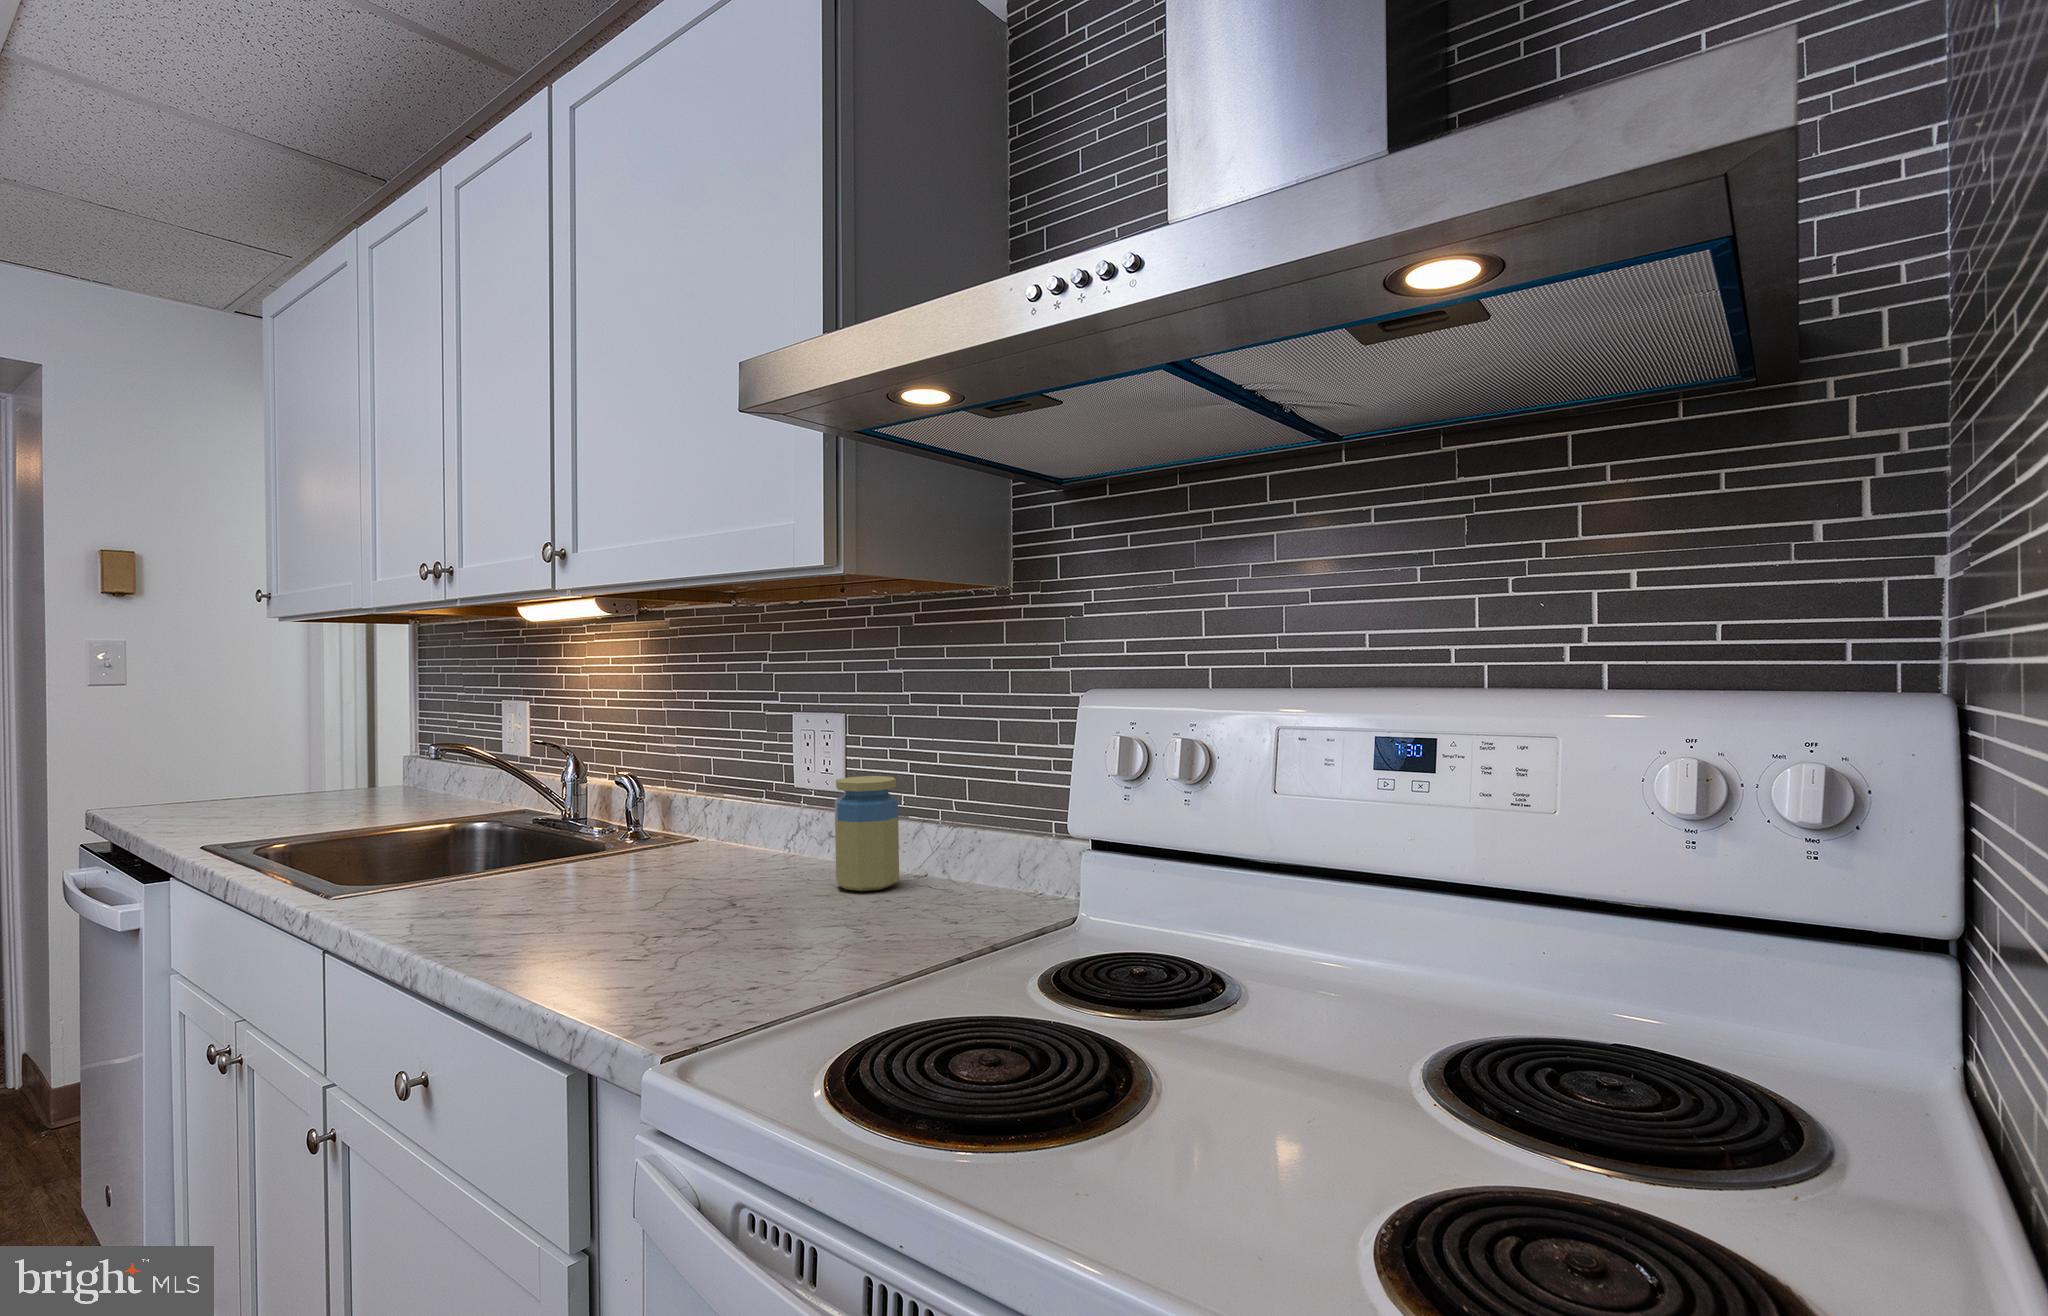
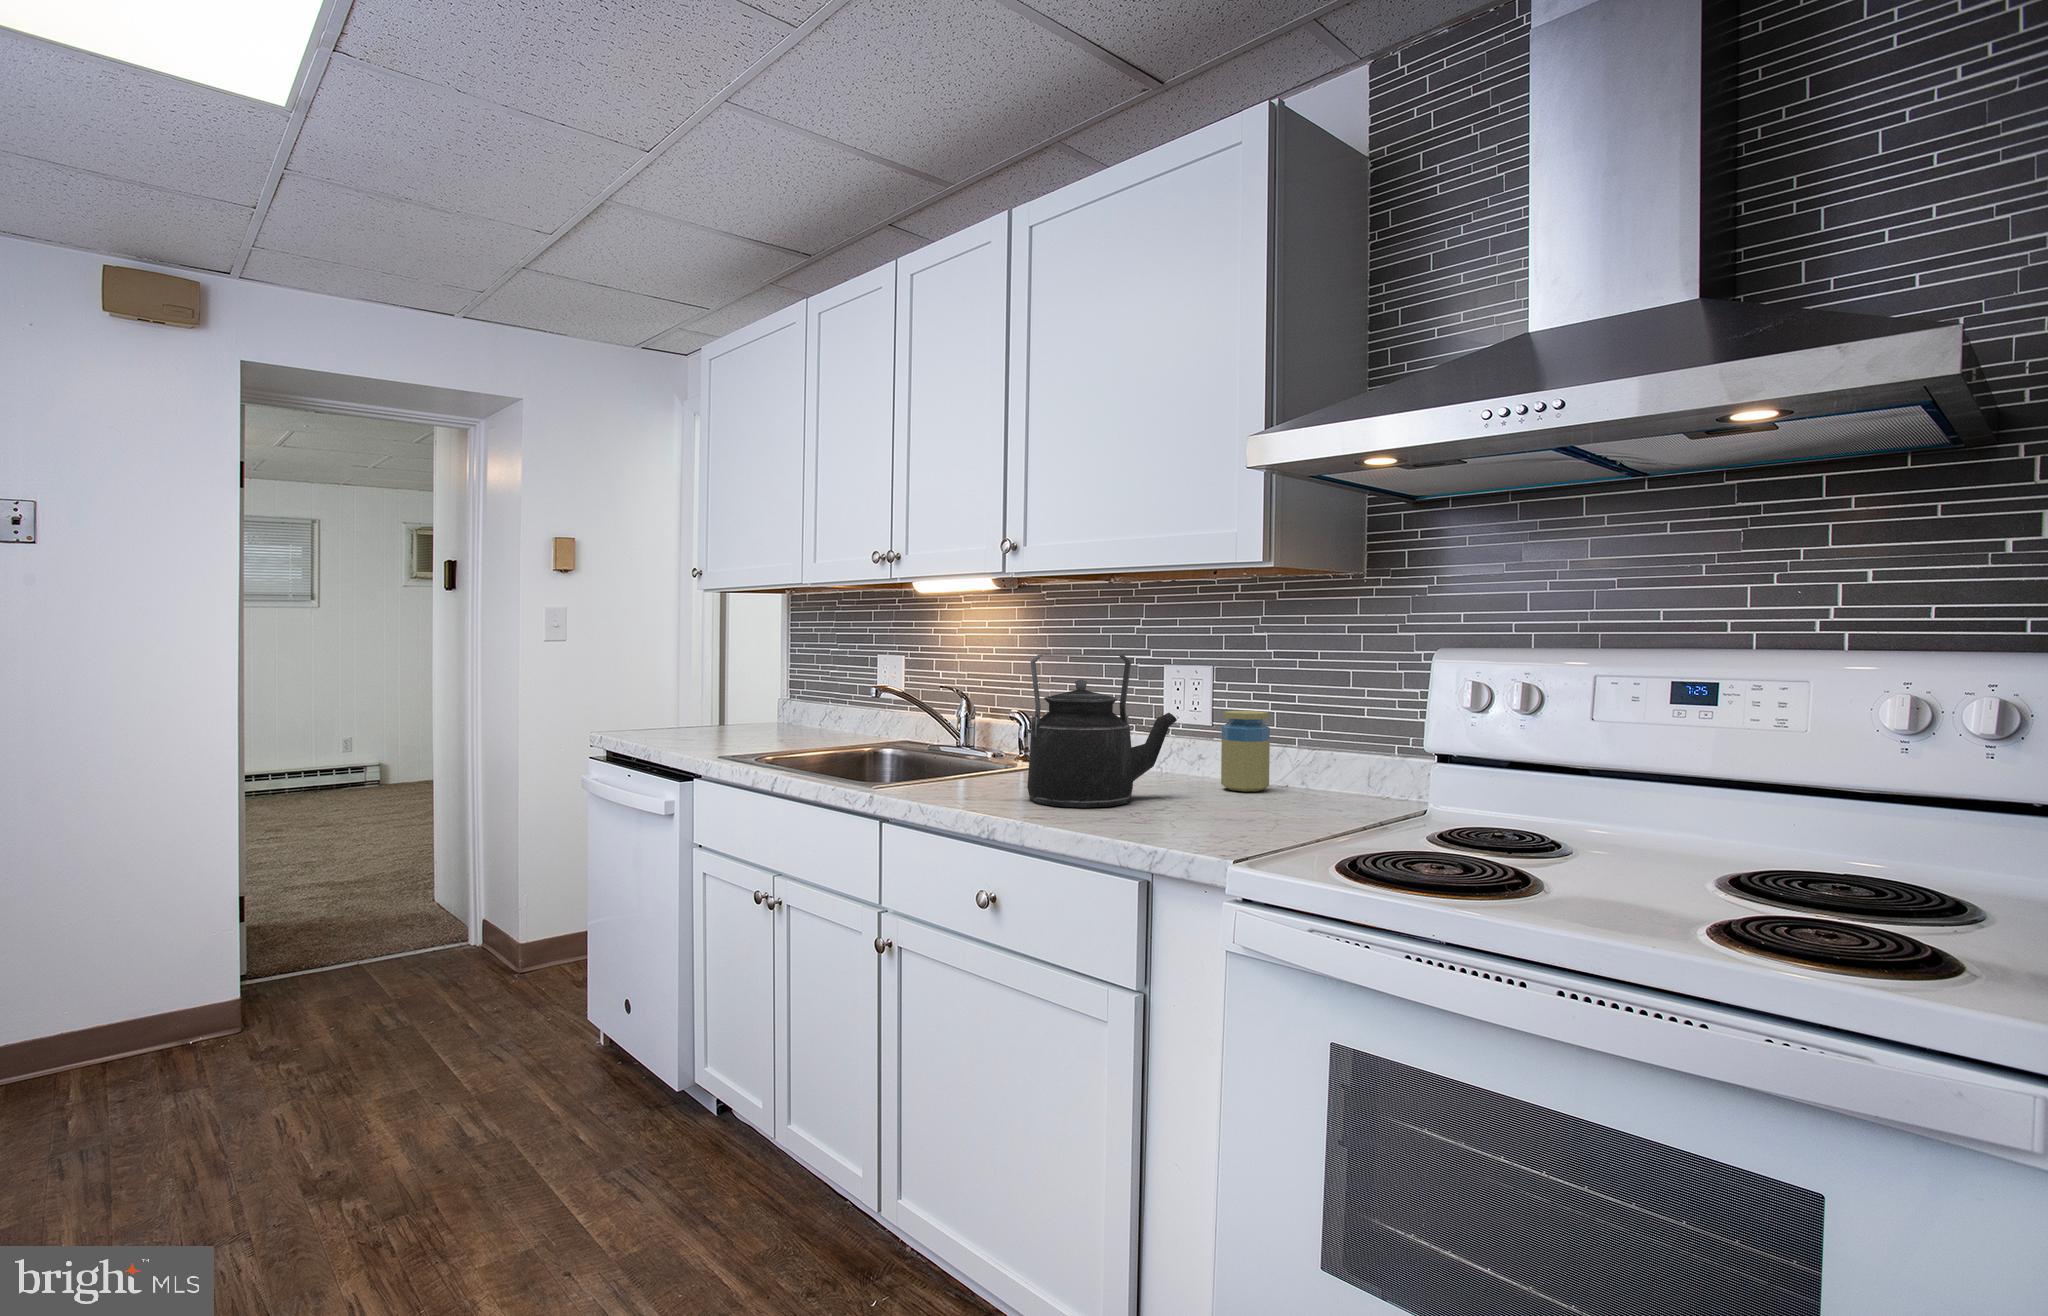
kettle: none [504,708,748,945] -> present [1027,654,1177,808]

